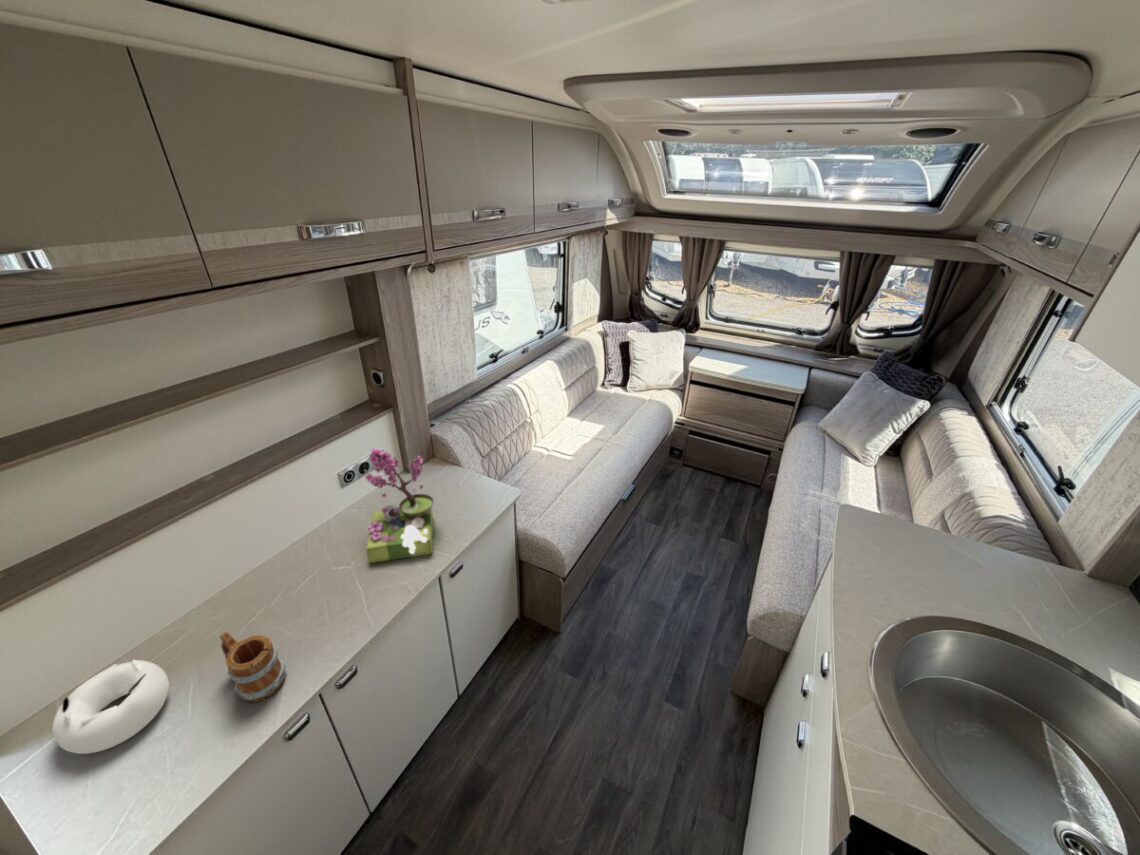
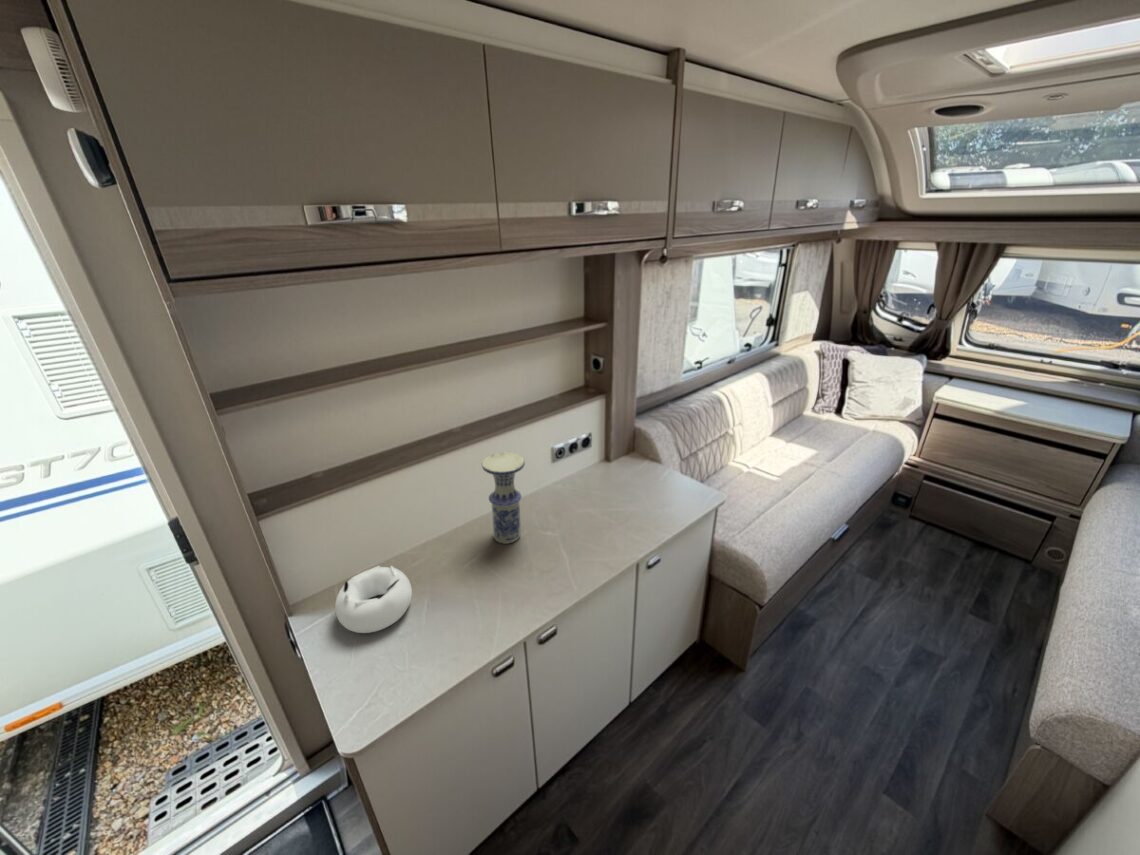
flower arrangement: present [365,448,433,563] -> none [573,423,638,540]
vase: none [243,494,310,591] -> present [482,452,525,544]
mug: present [220,632,286,702] -> none [454,559,501,631]

